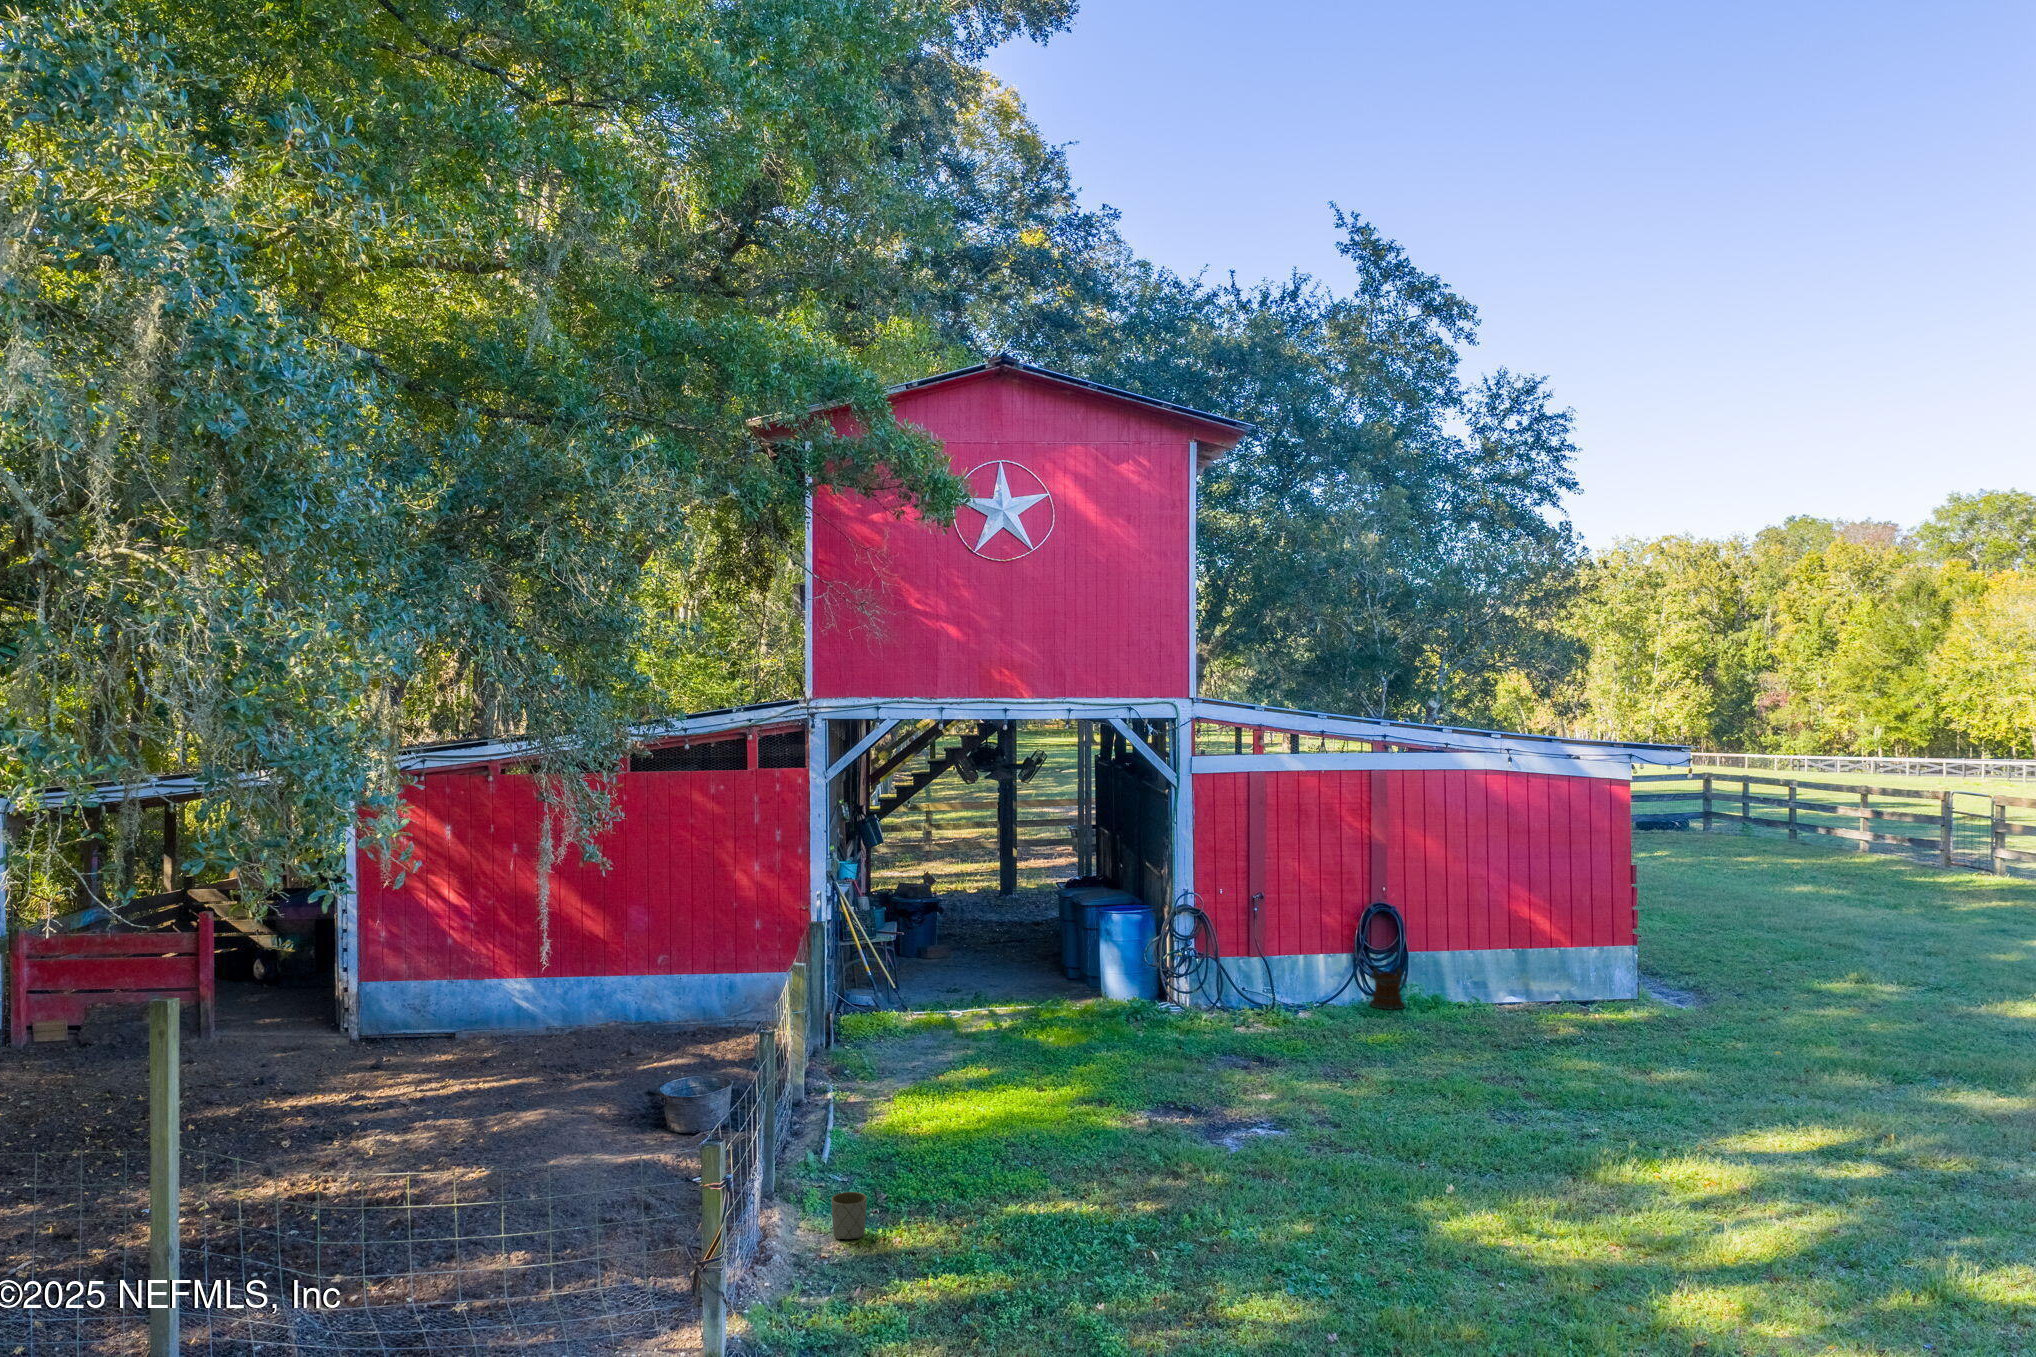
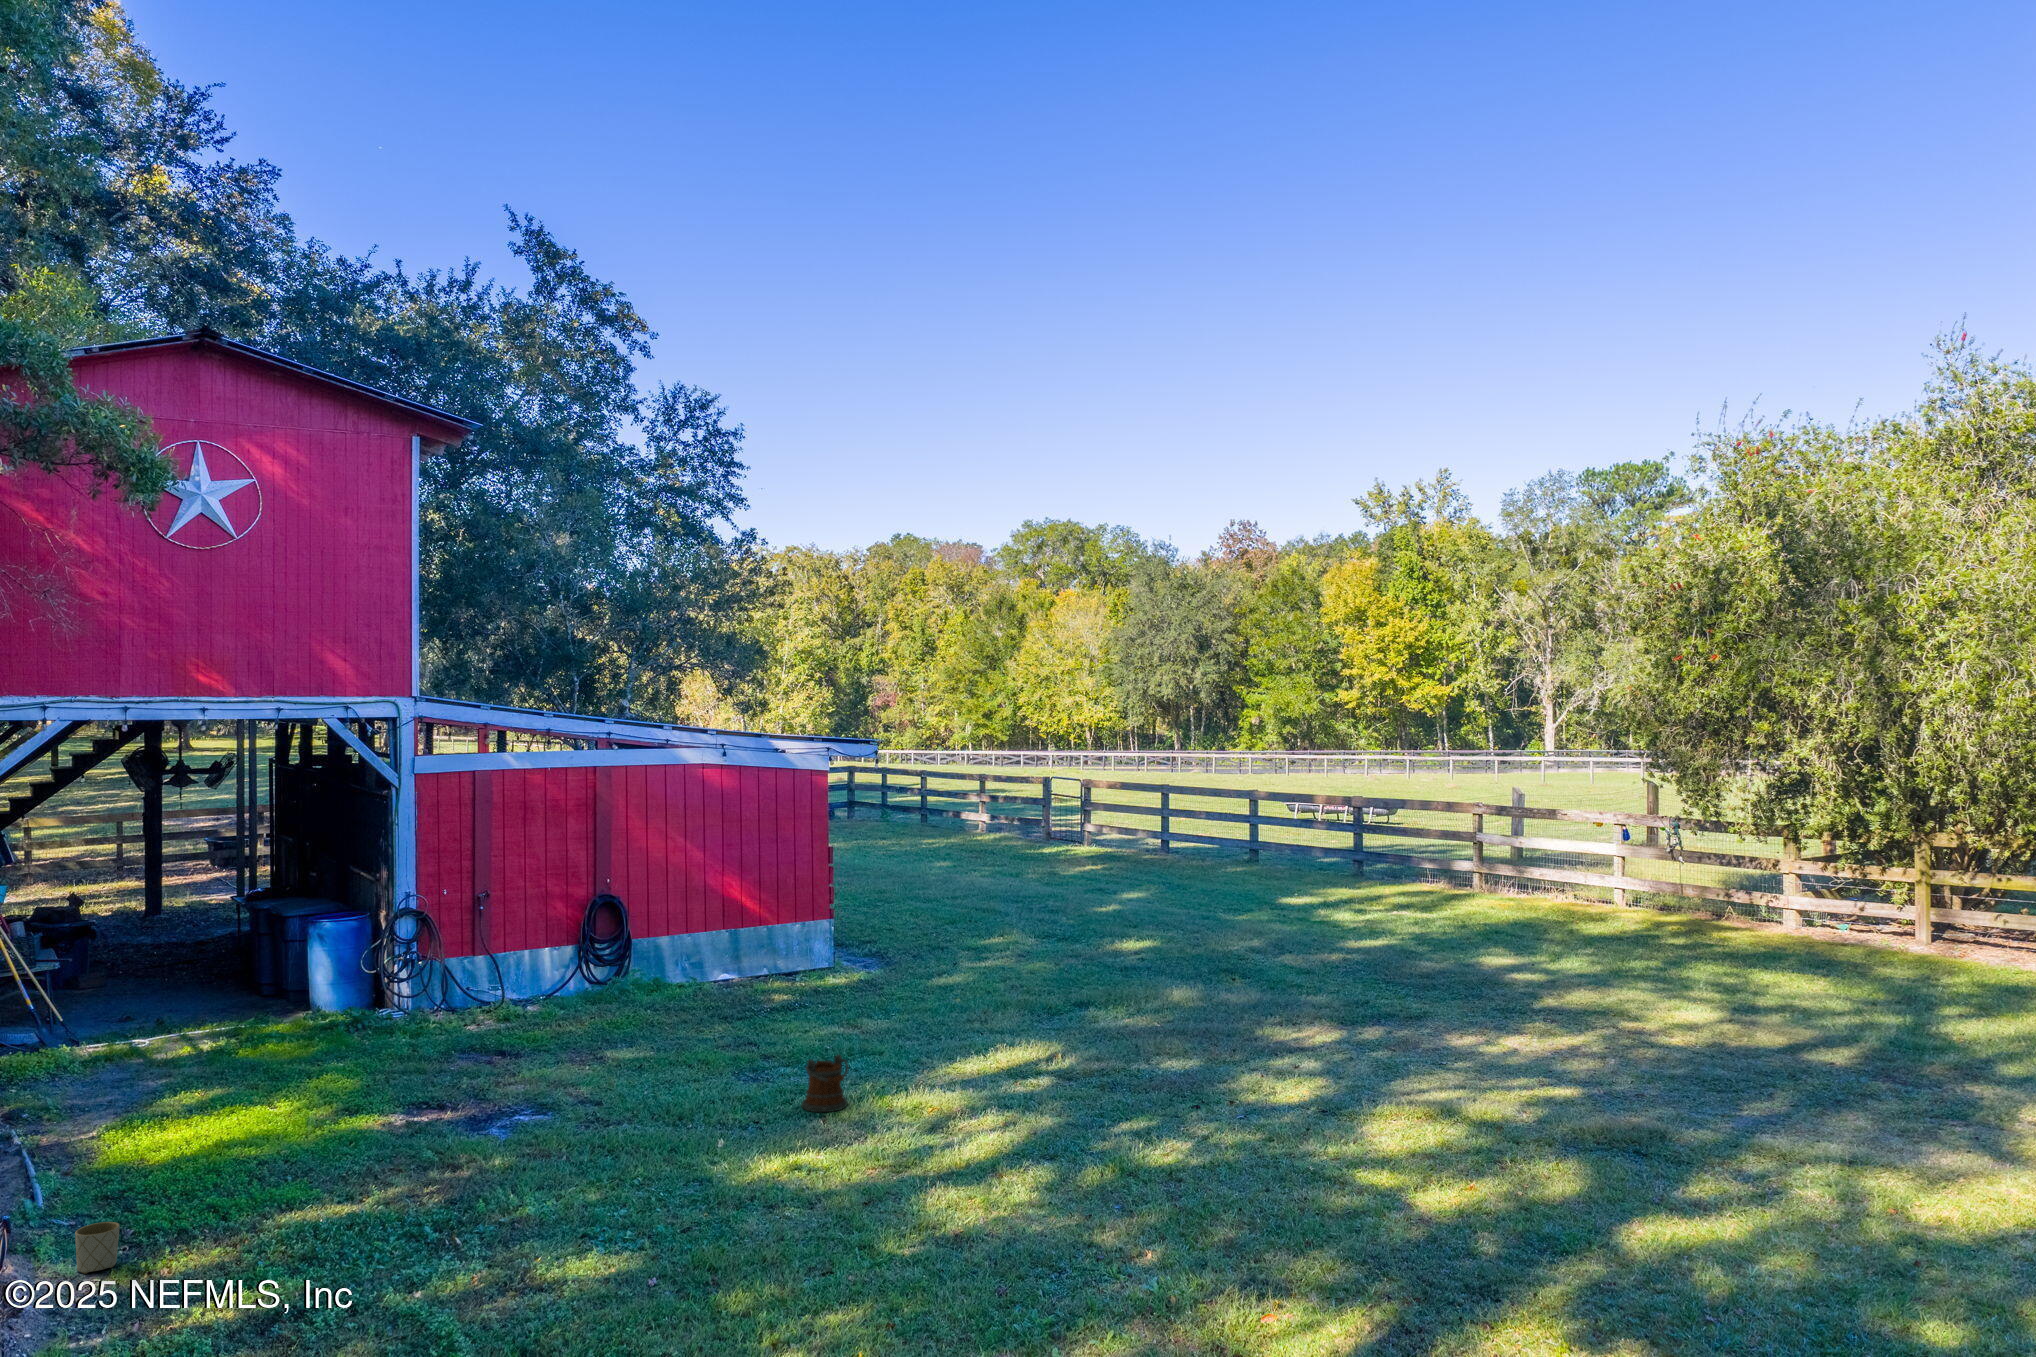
bucket: present [1369,969,1406,1010] -> present [801,1055,848,1112]

